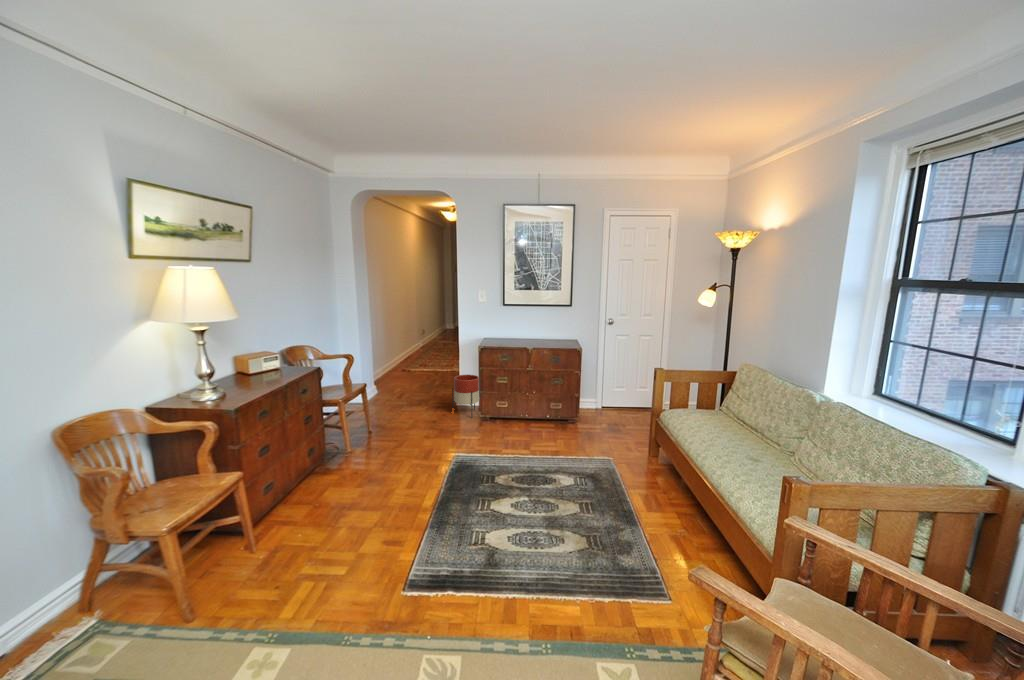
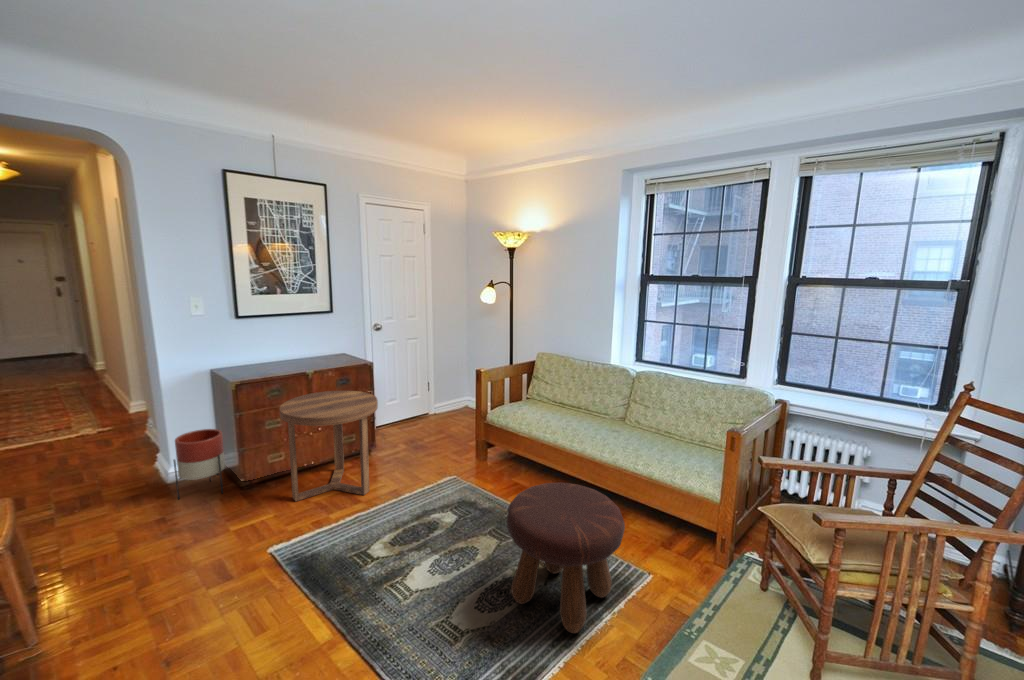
side table: none [494,364,562,447] -> present [280,391,378,501]
footstool: none [518,462,626,588] -> present [507,483,625,633]

